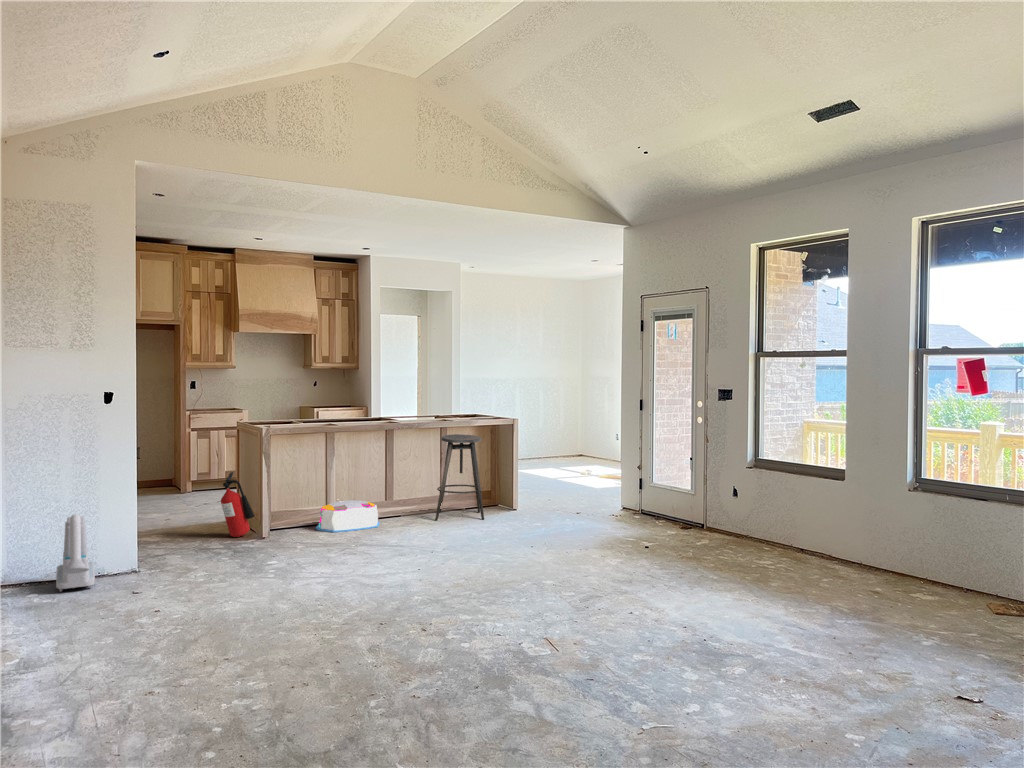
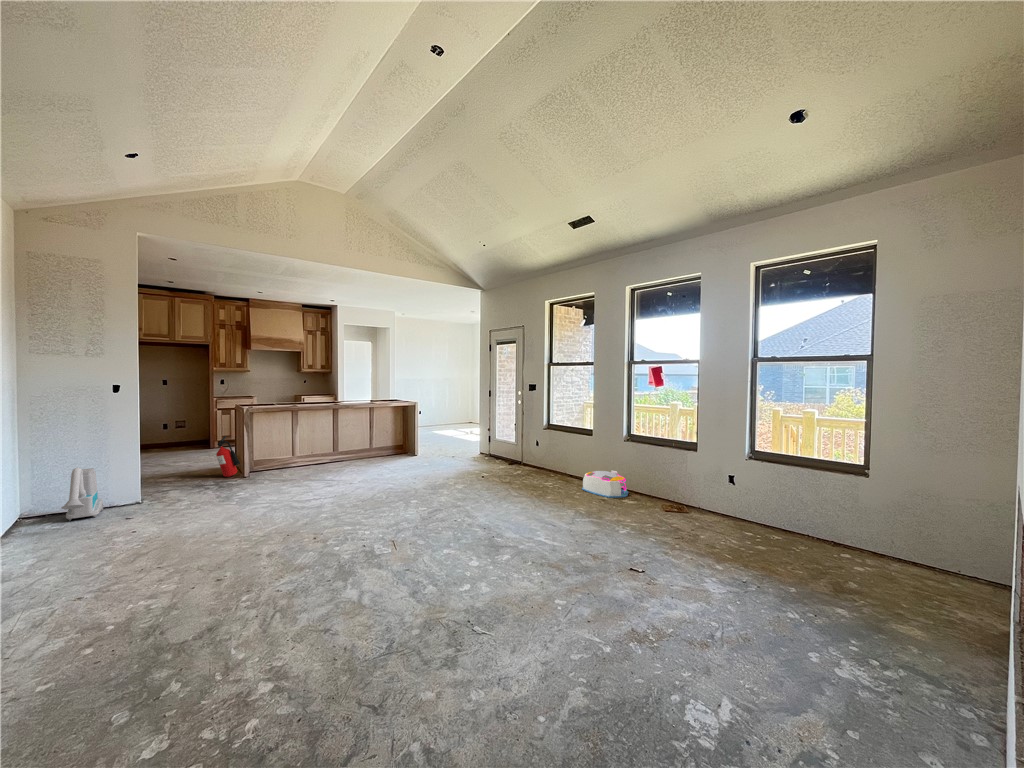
stool: present [435,434,484,521] -> none [364,411,395,463]
storage bin: present [316,500,380,533] -> present [582,470,629,498]

